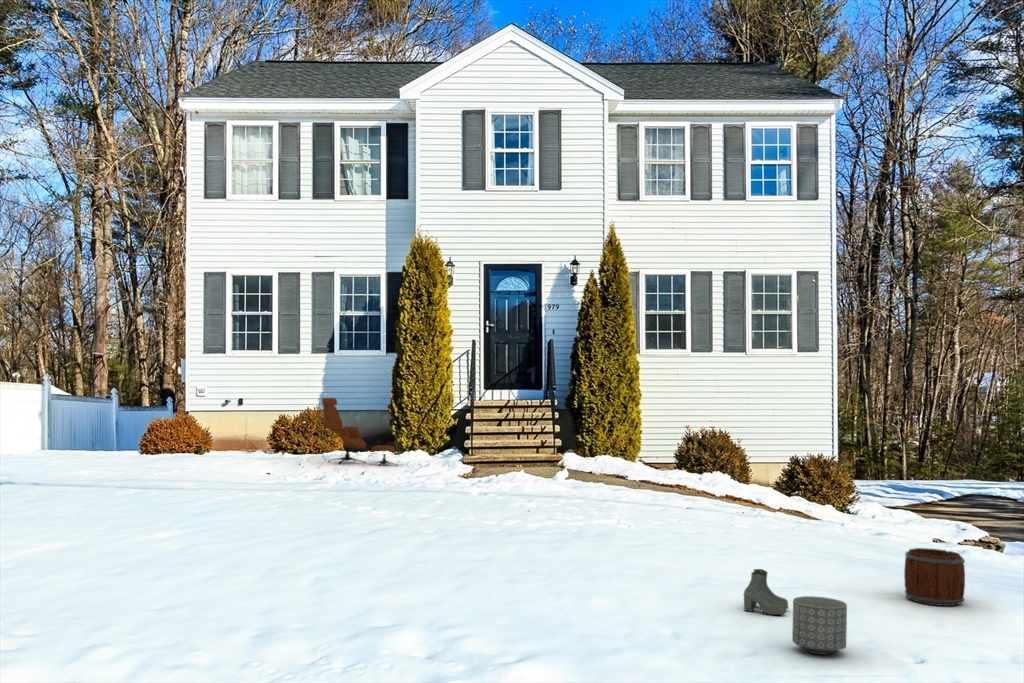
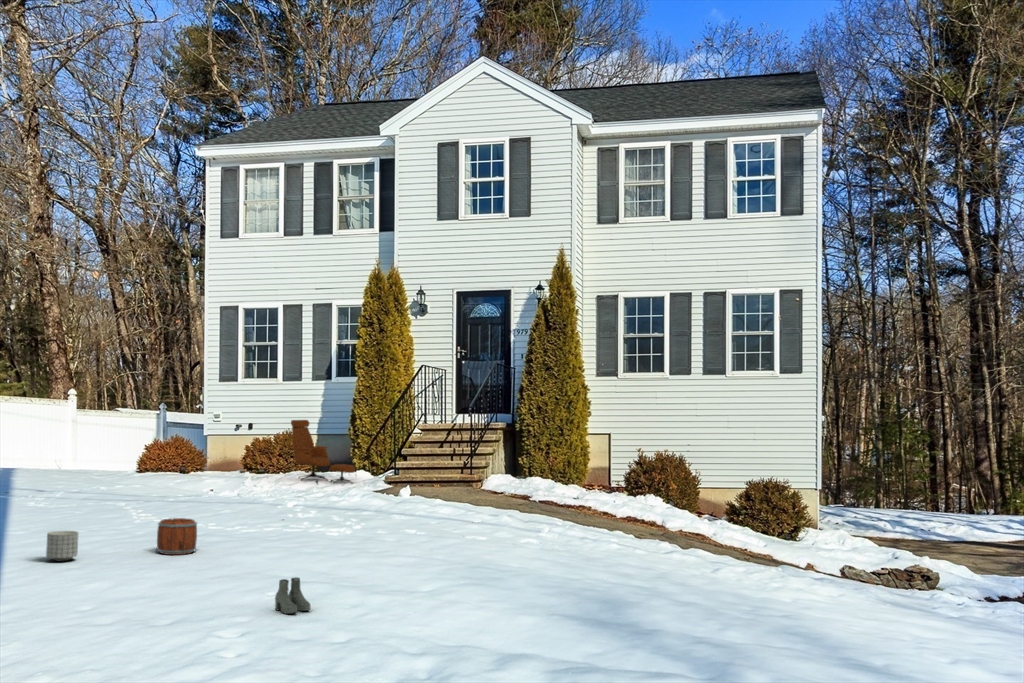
bucket: present [904,548,965,606] -> present [157,518,197,555]
planter: present [792,596,847,655] -> present [46,531,78,561]

